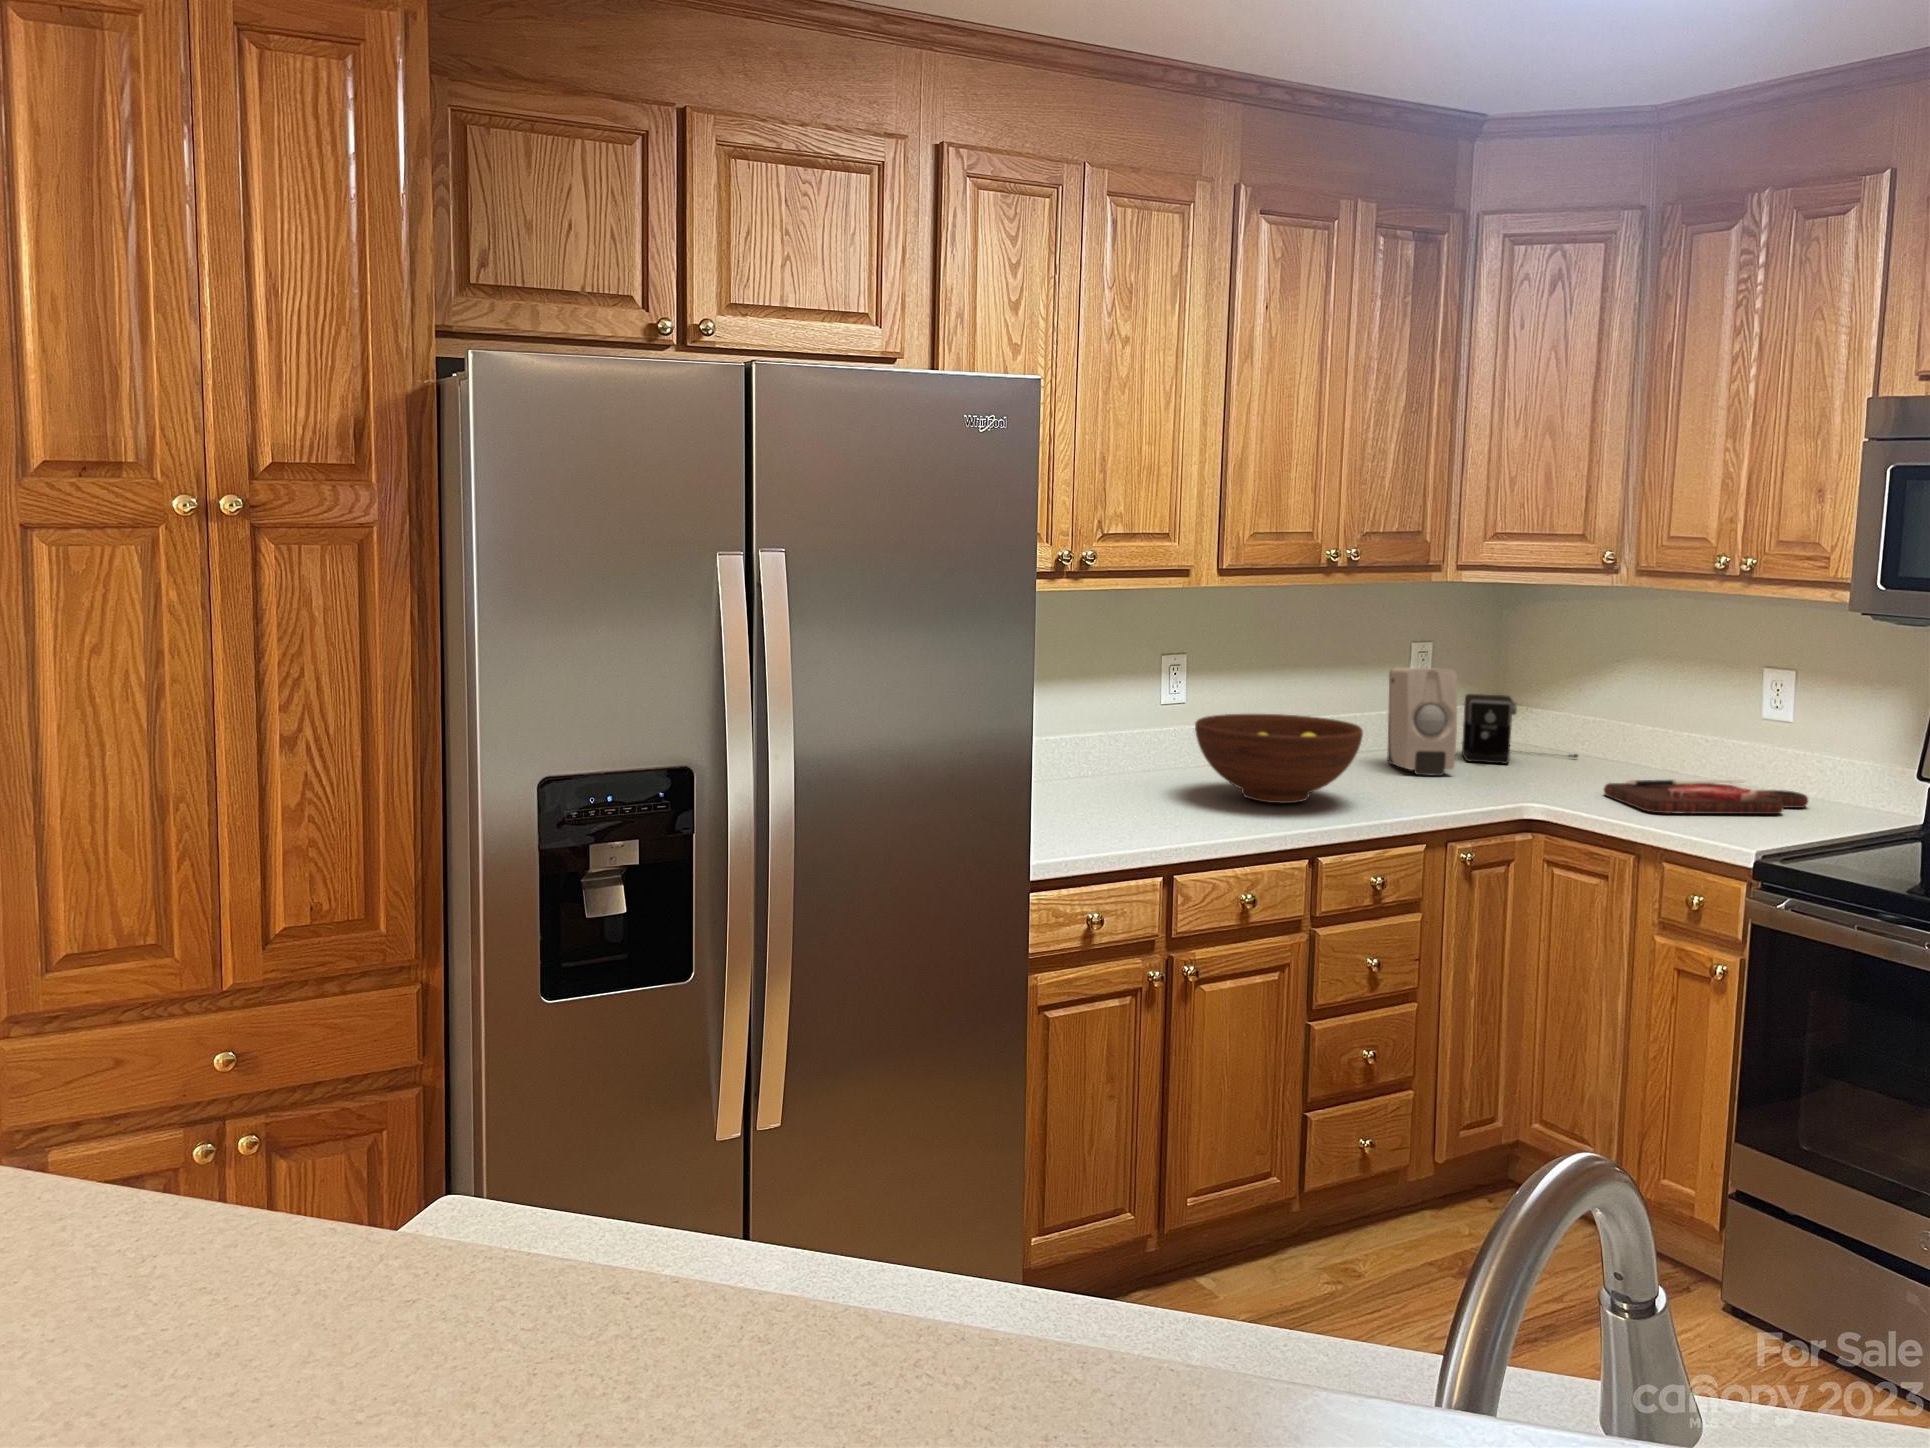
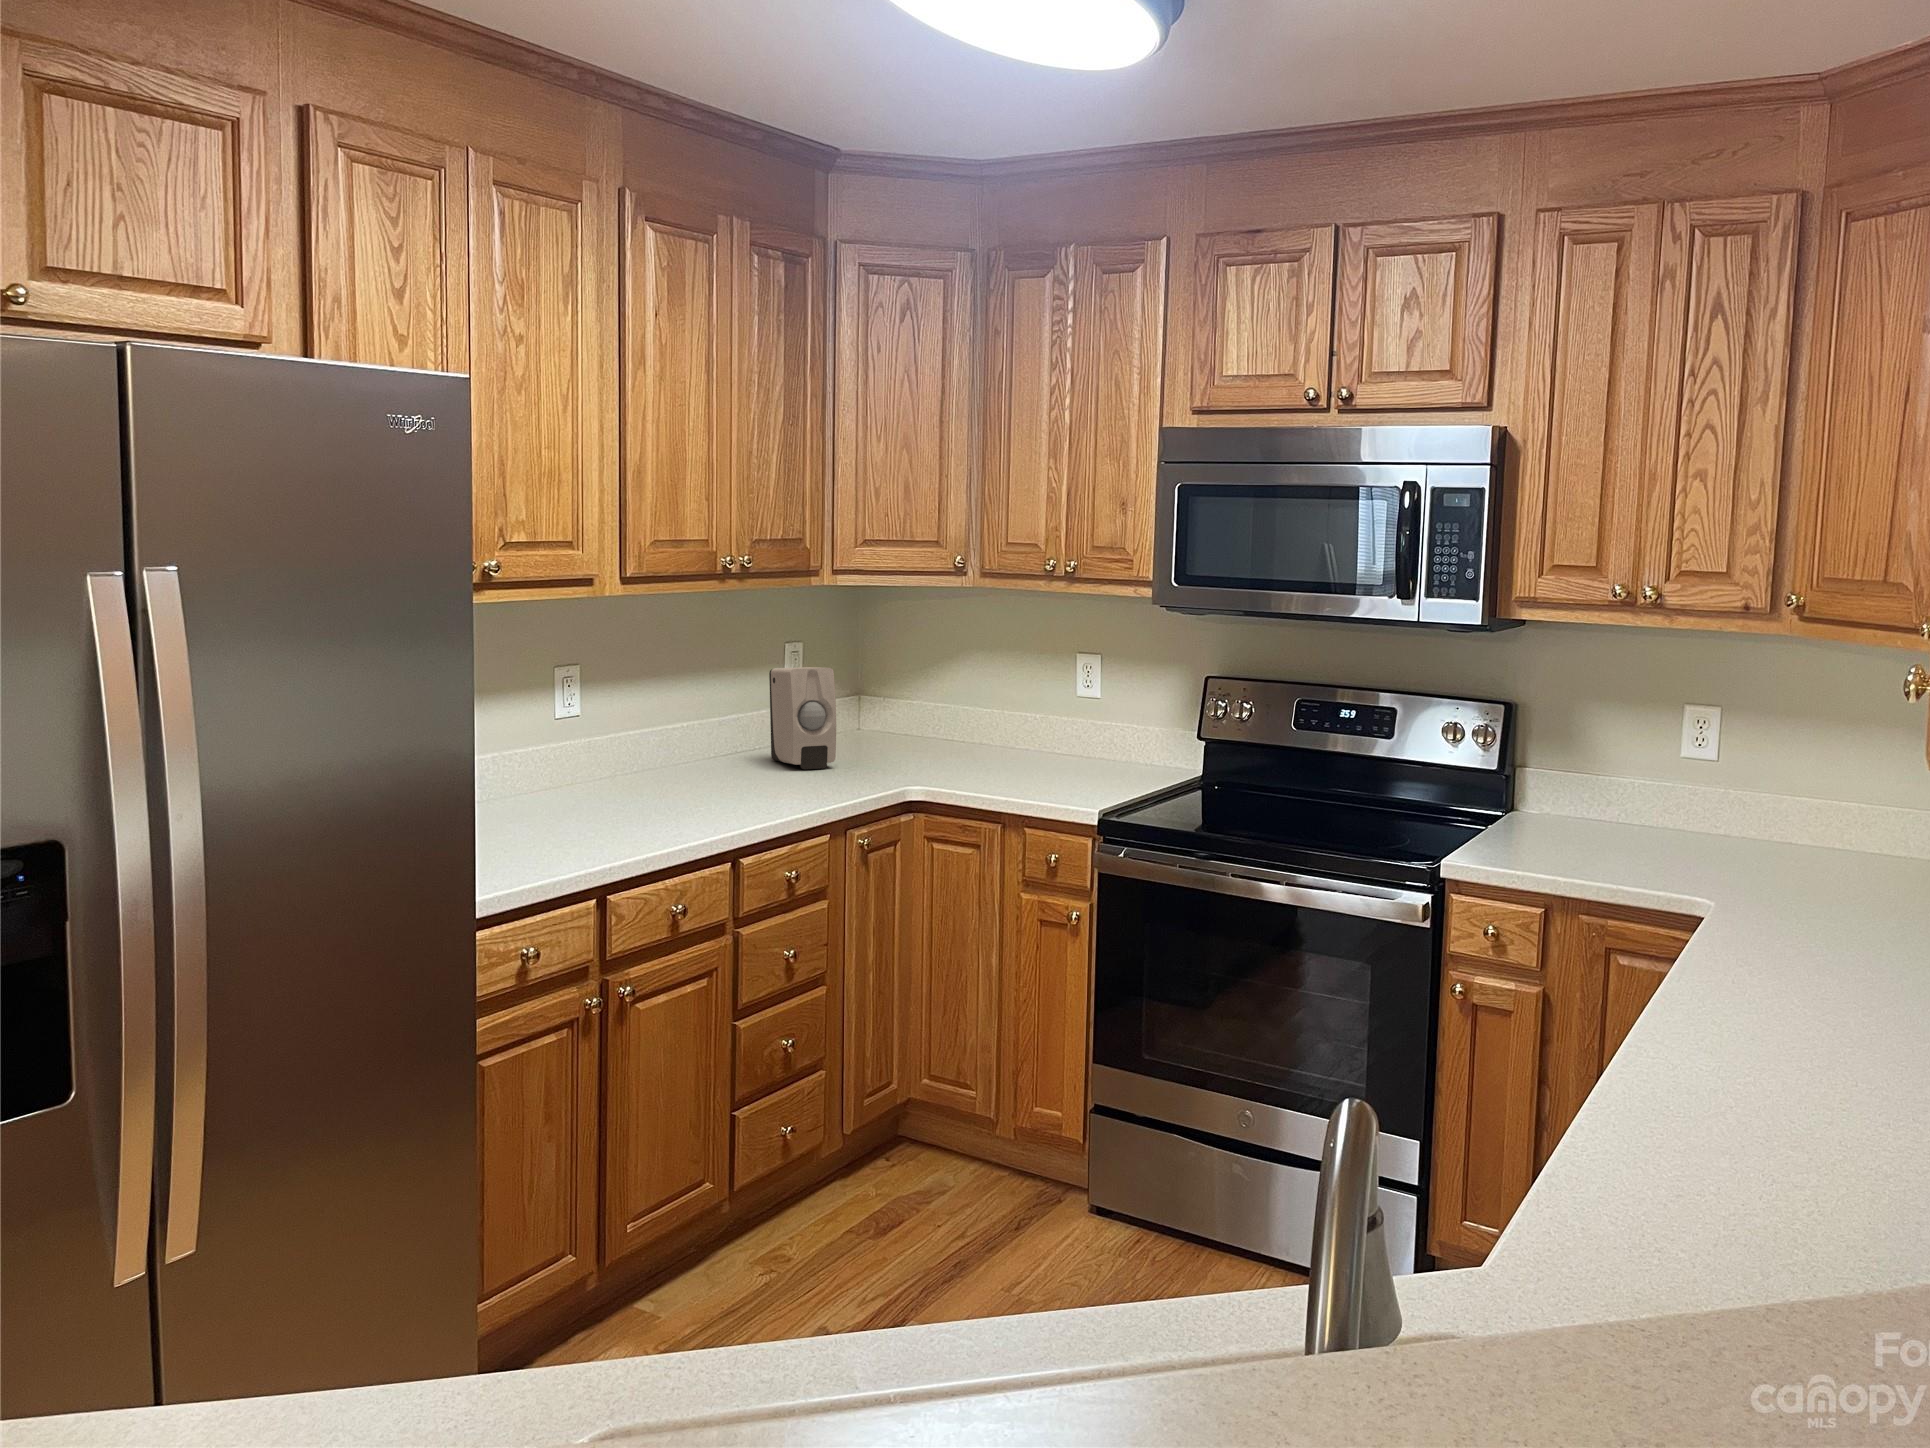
coffee maker: present [1462,694,1578,764] -> none [832,689,931,752]
fruit bowl: present [1195,714,1363,803] -> none [600,720,766,810]
cutting board: present [1604,780,1808,814] -> none [965,753,1121,788]

